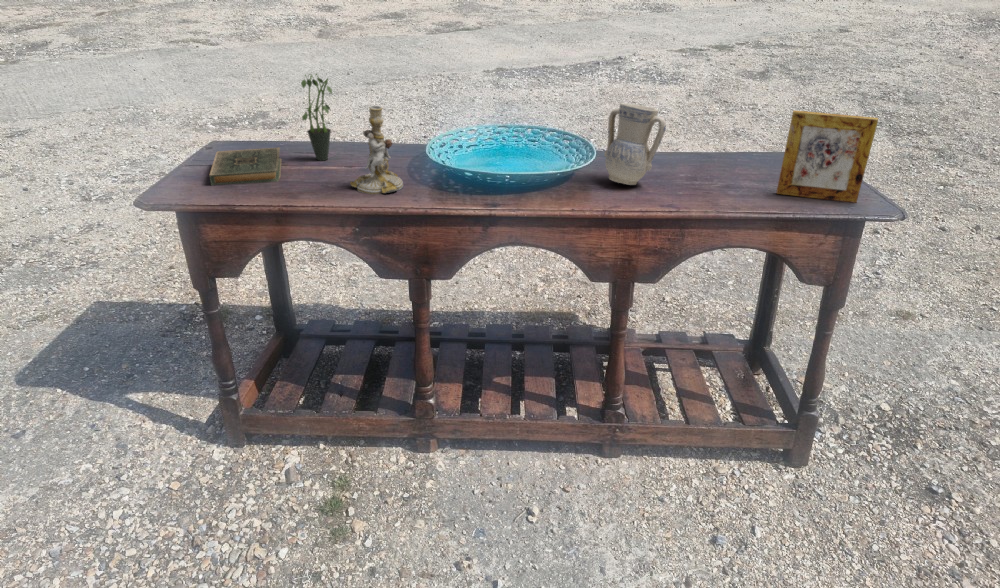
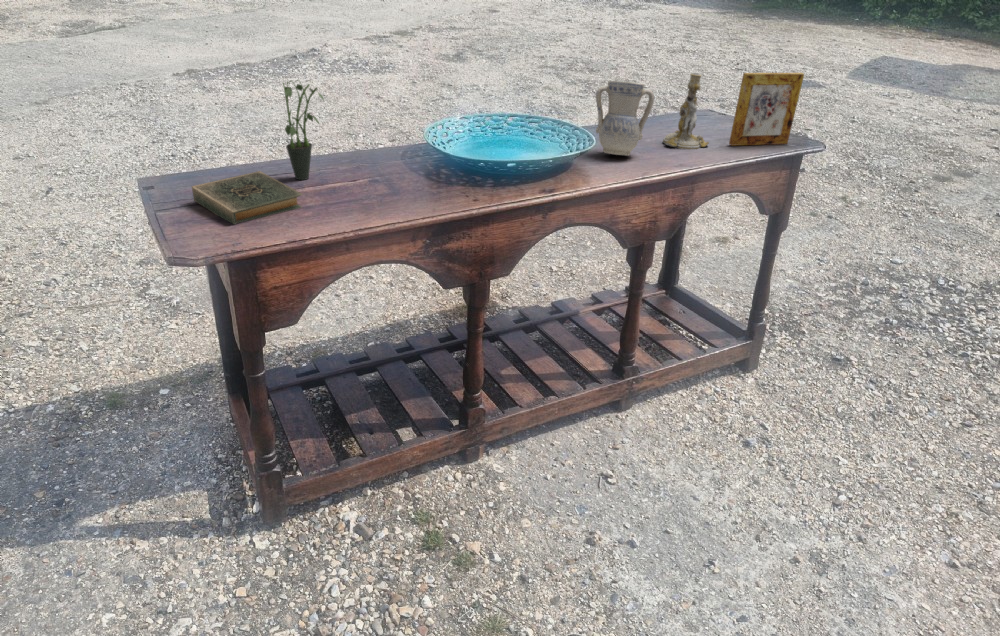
candlestick: present [350,106,403,194] -> present [663,73,709,150]

